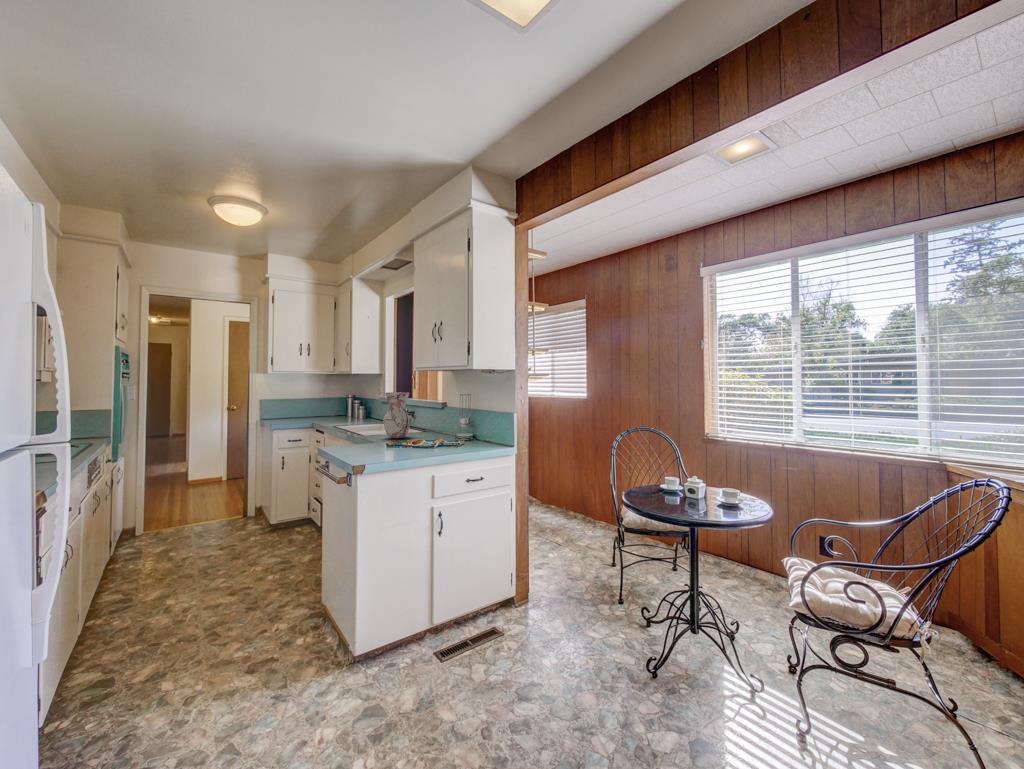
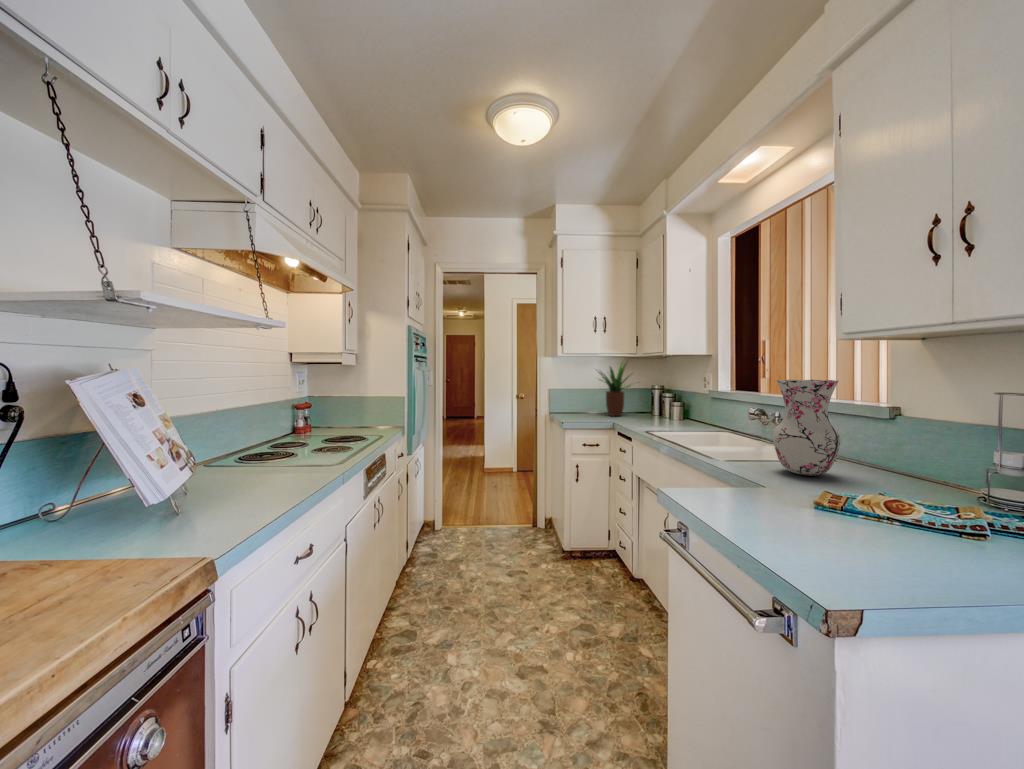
potted plant: none [300,376,338,418] -> present [599,363,630,416]

